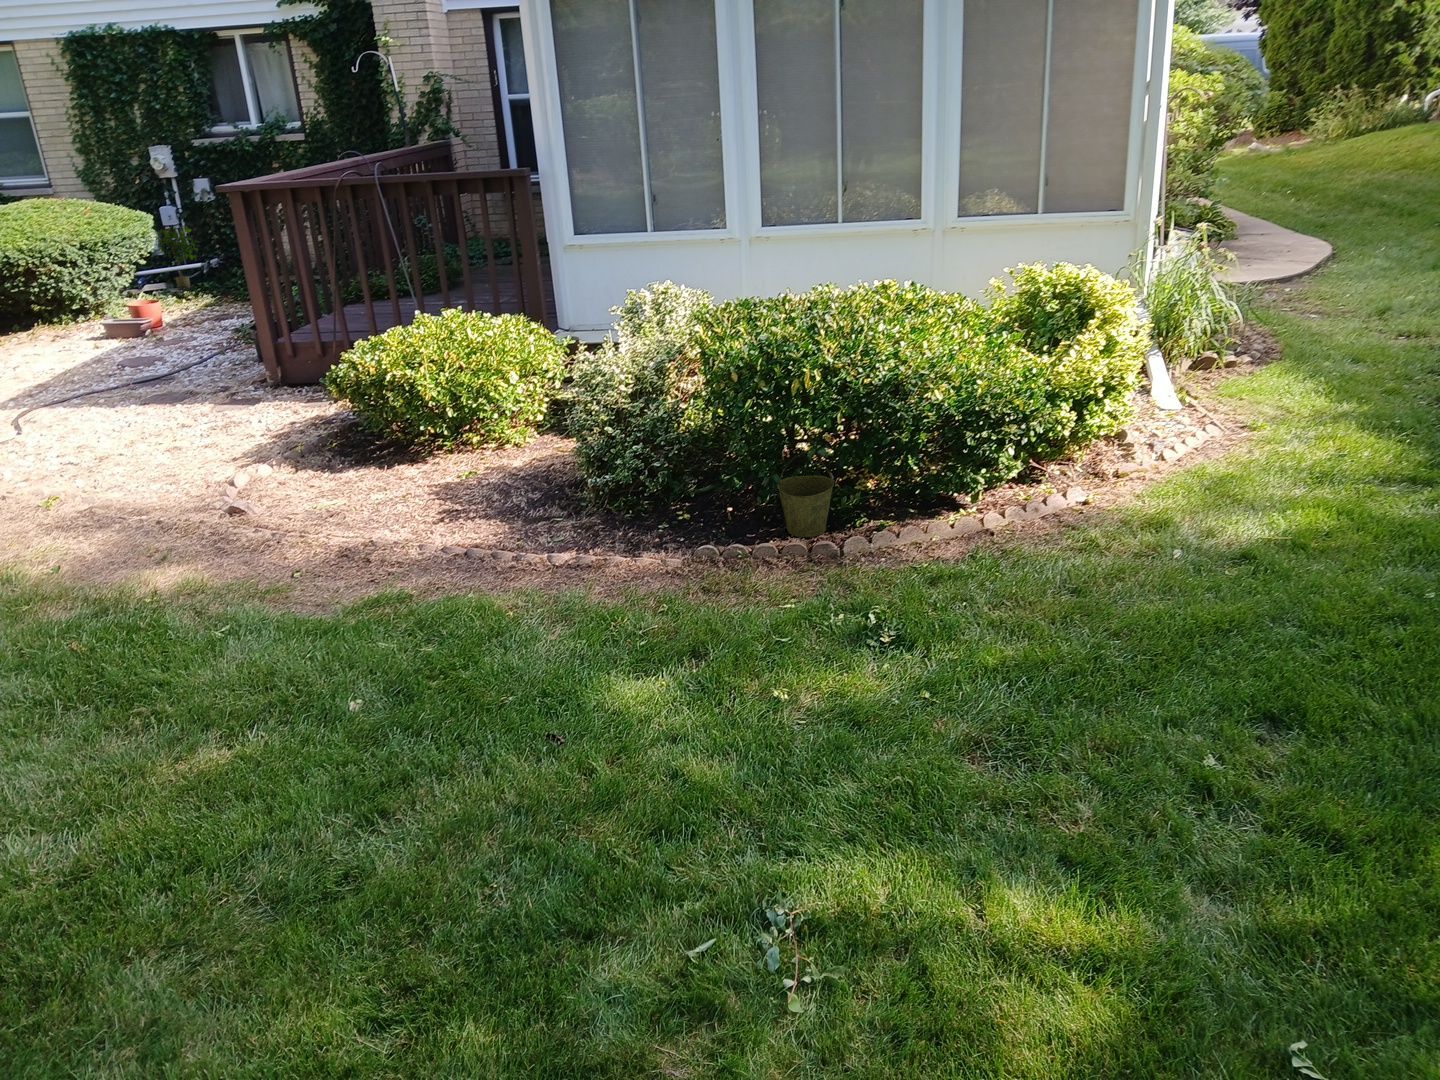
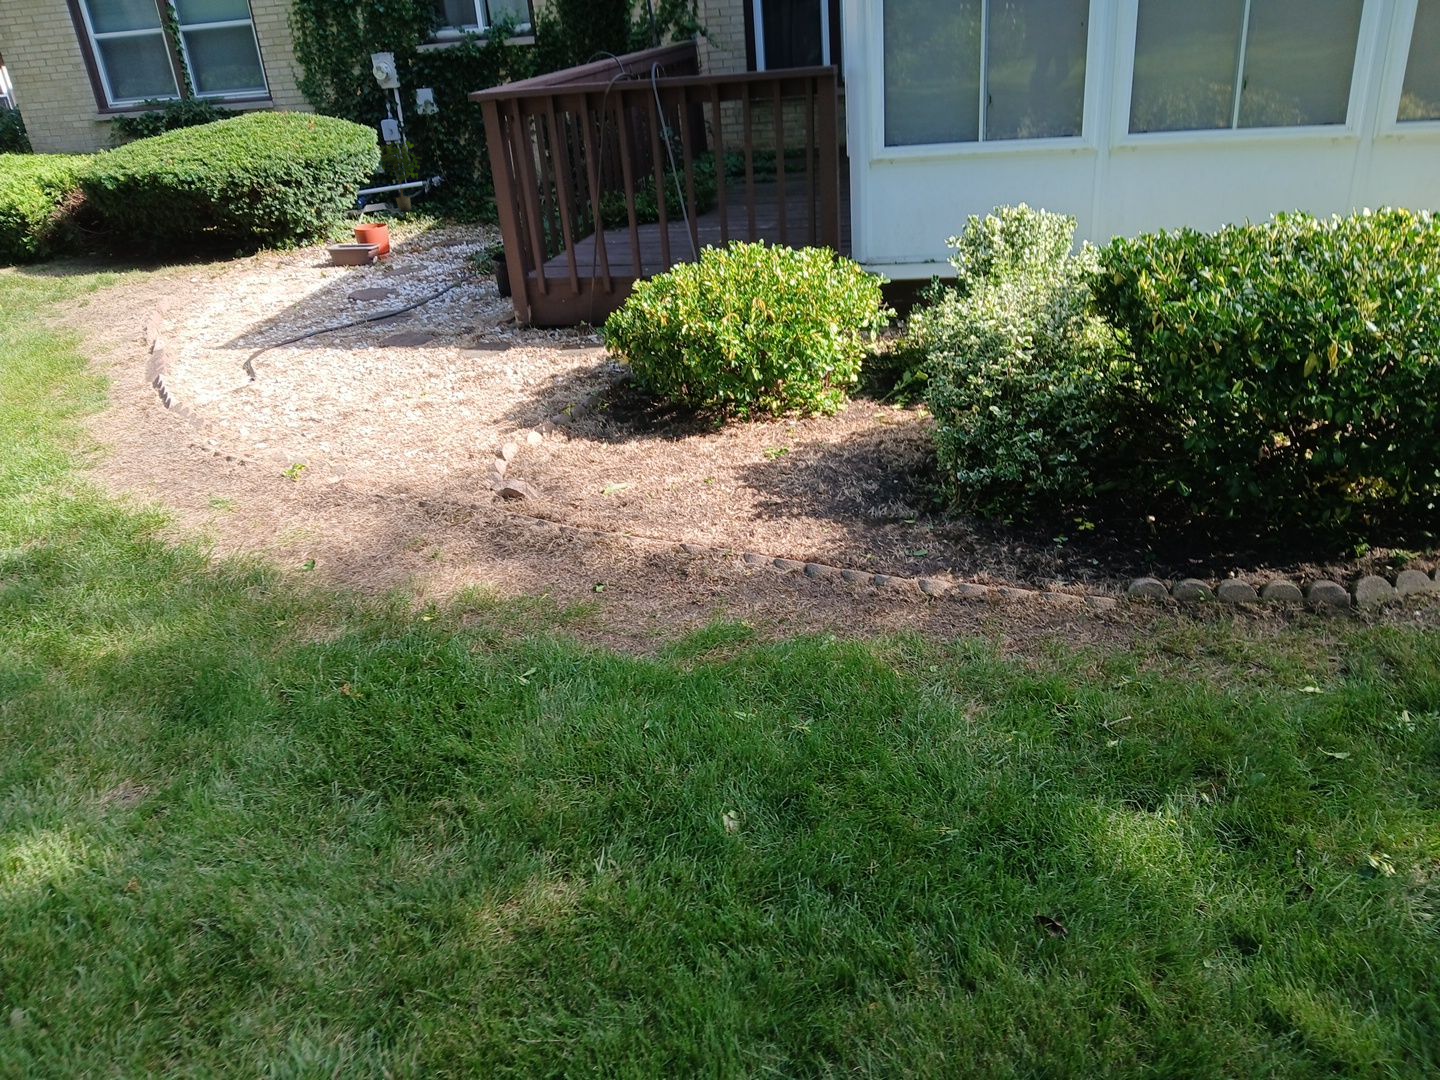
bucket: present [777,452,834,537] -> none [1246,457,1332,574]

